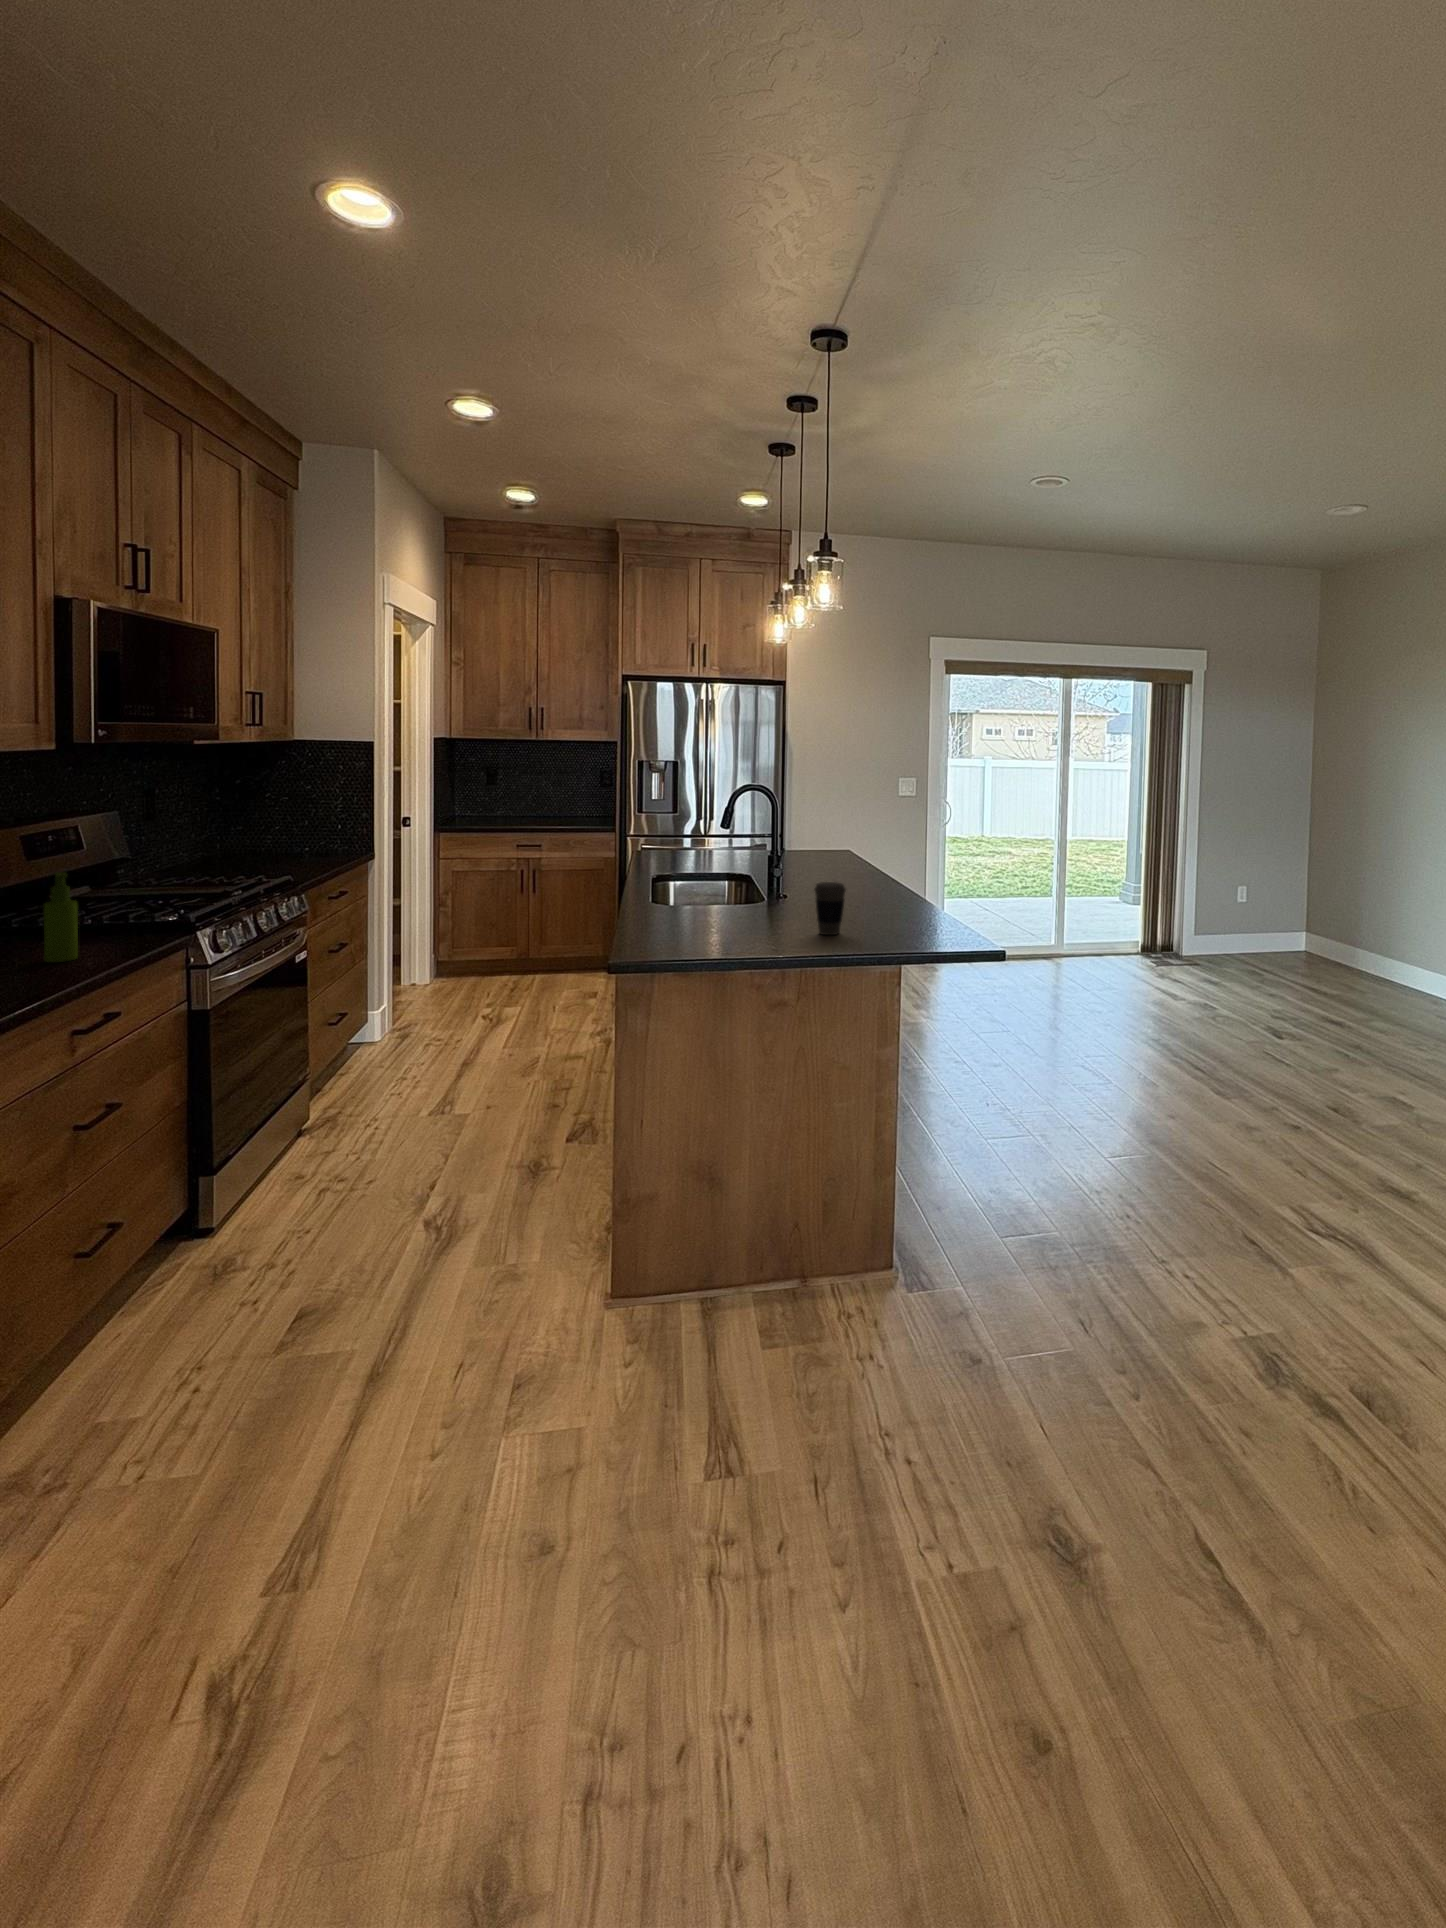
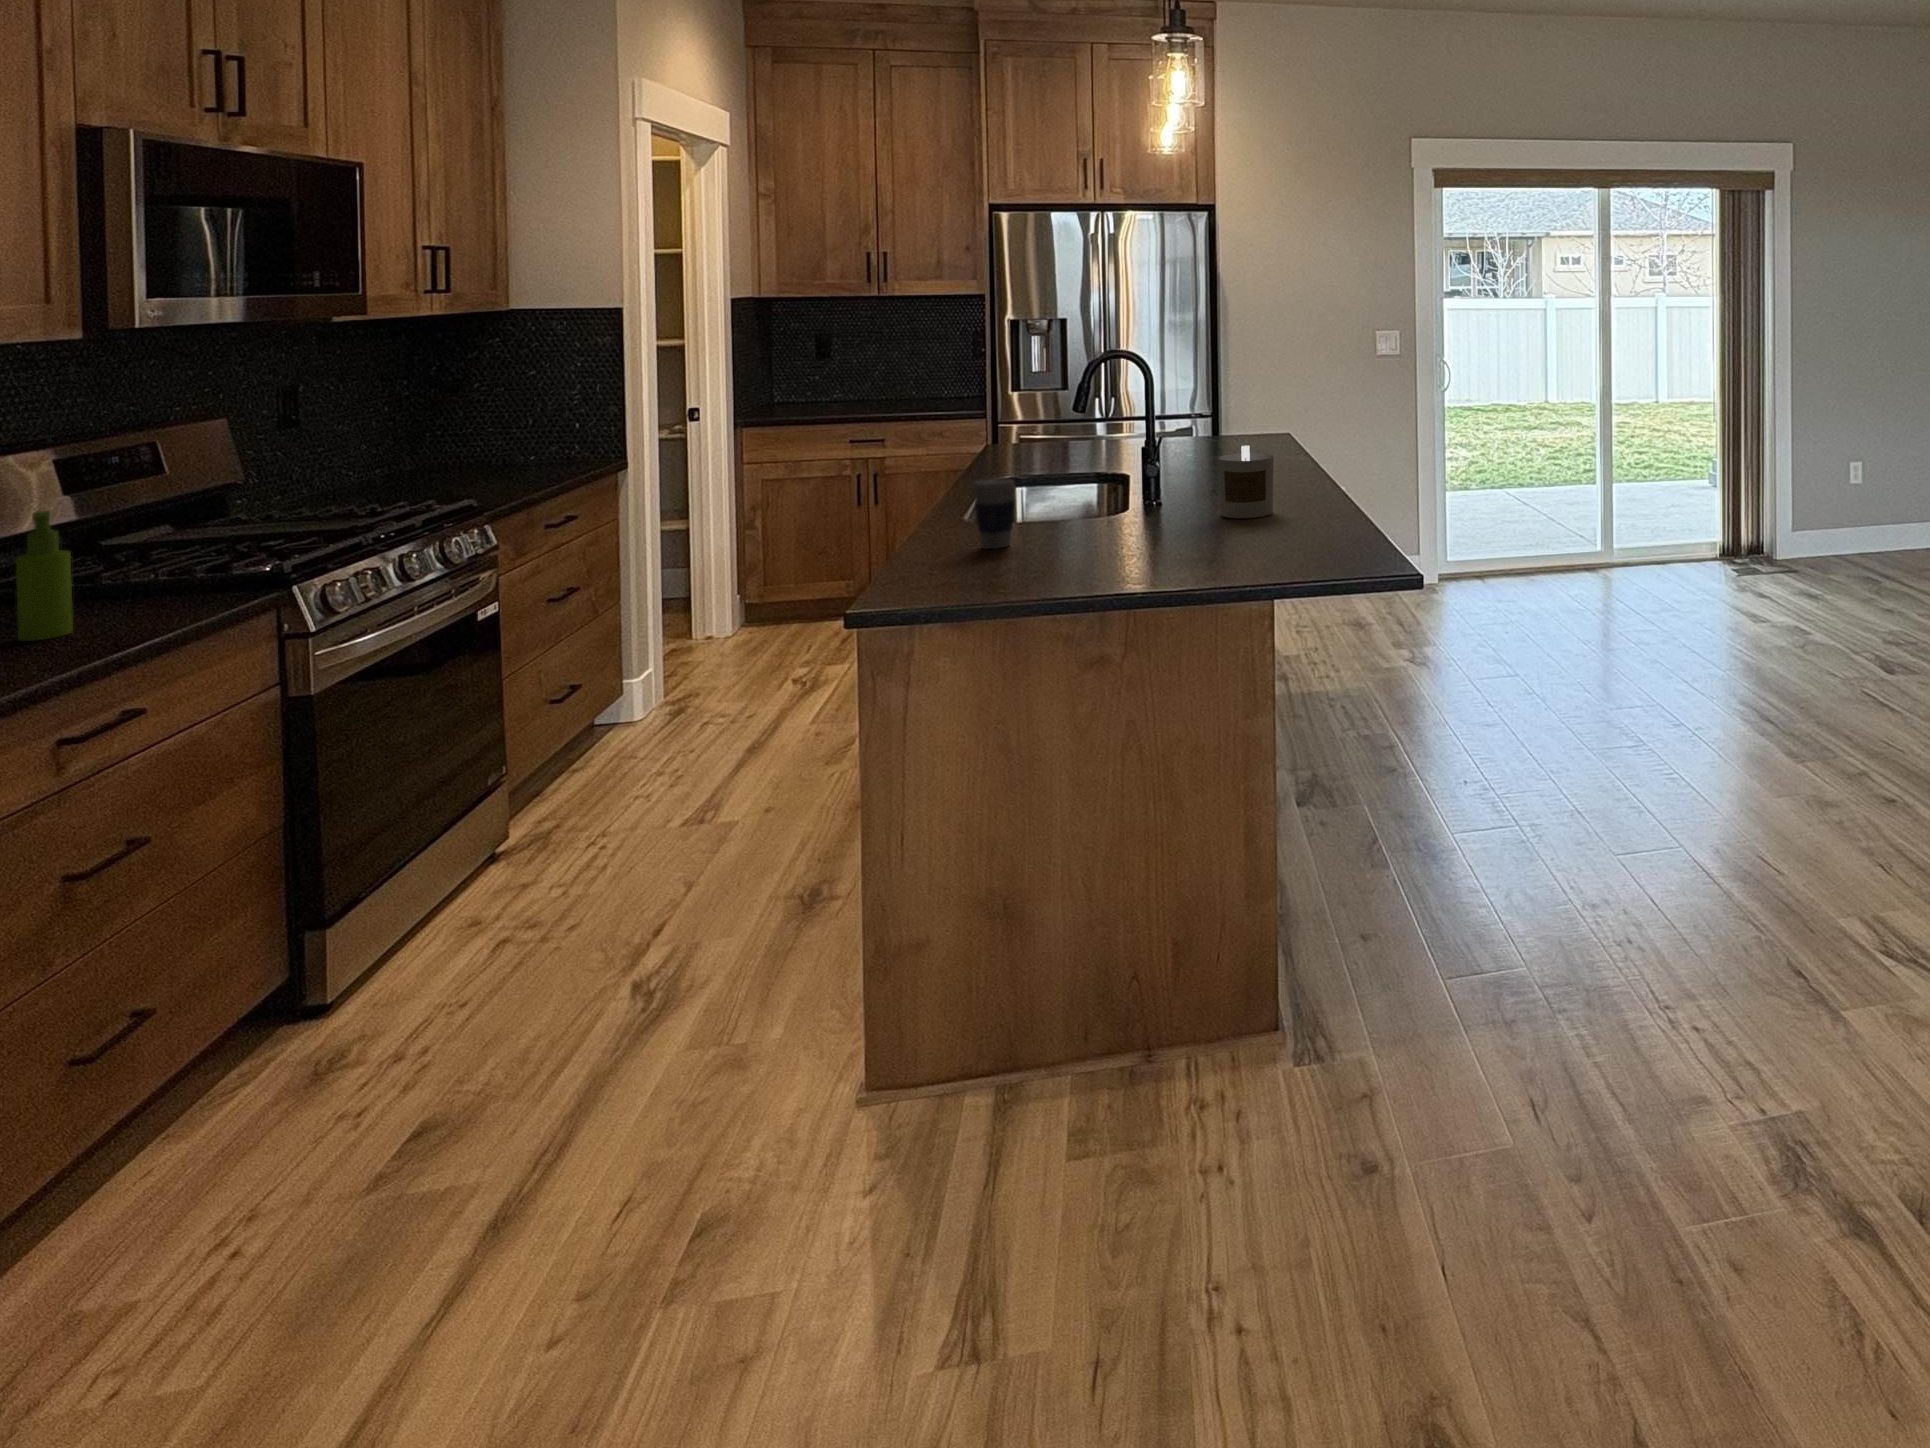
candle: none [844,858,884,910] -> present [1218,446,1273,519]
coffee cup: present [814,882,846,935] -> present [973,478,1016,549]

